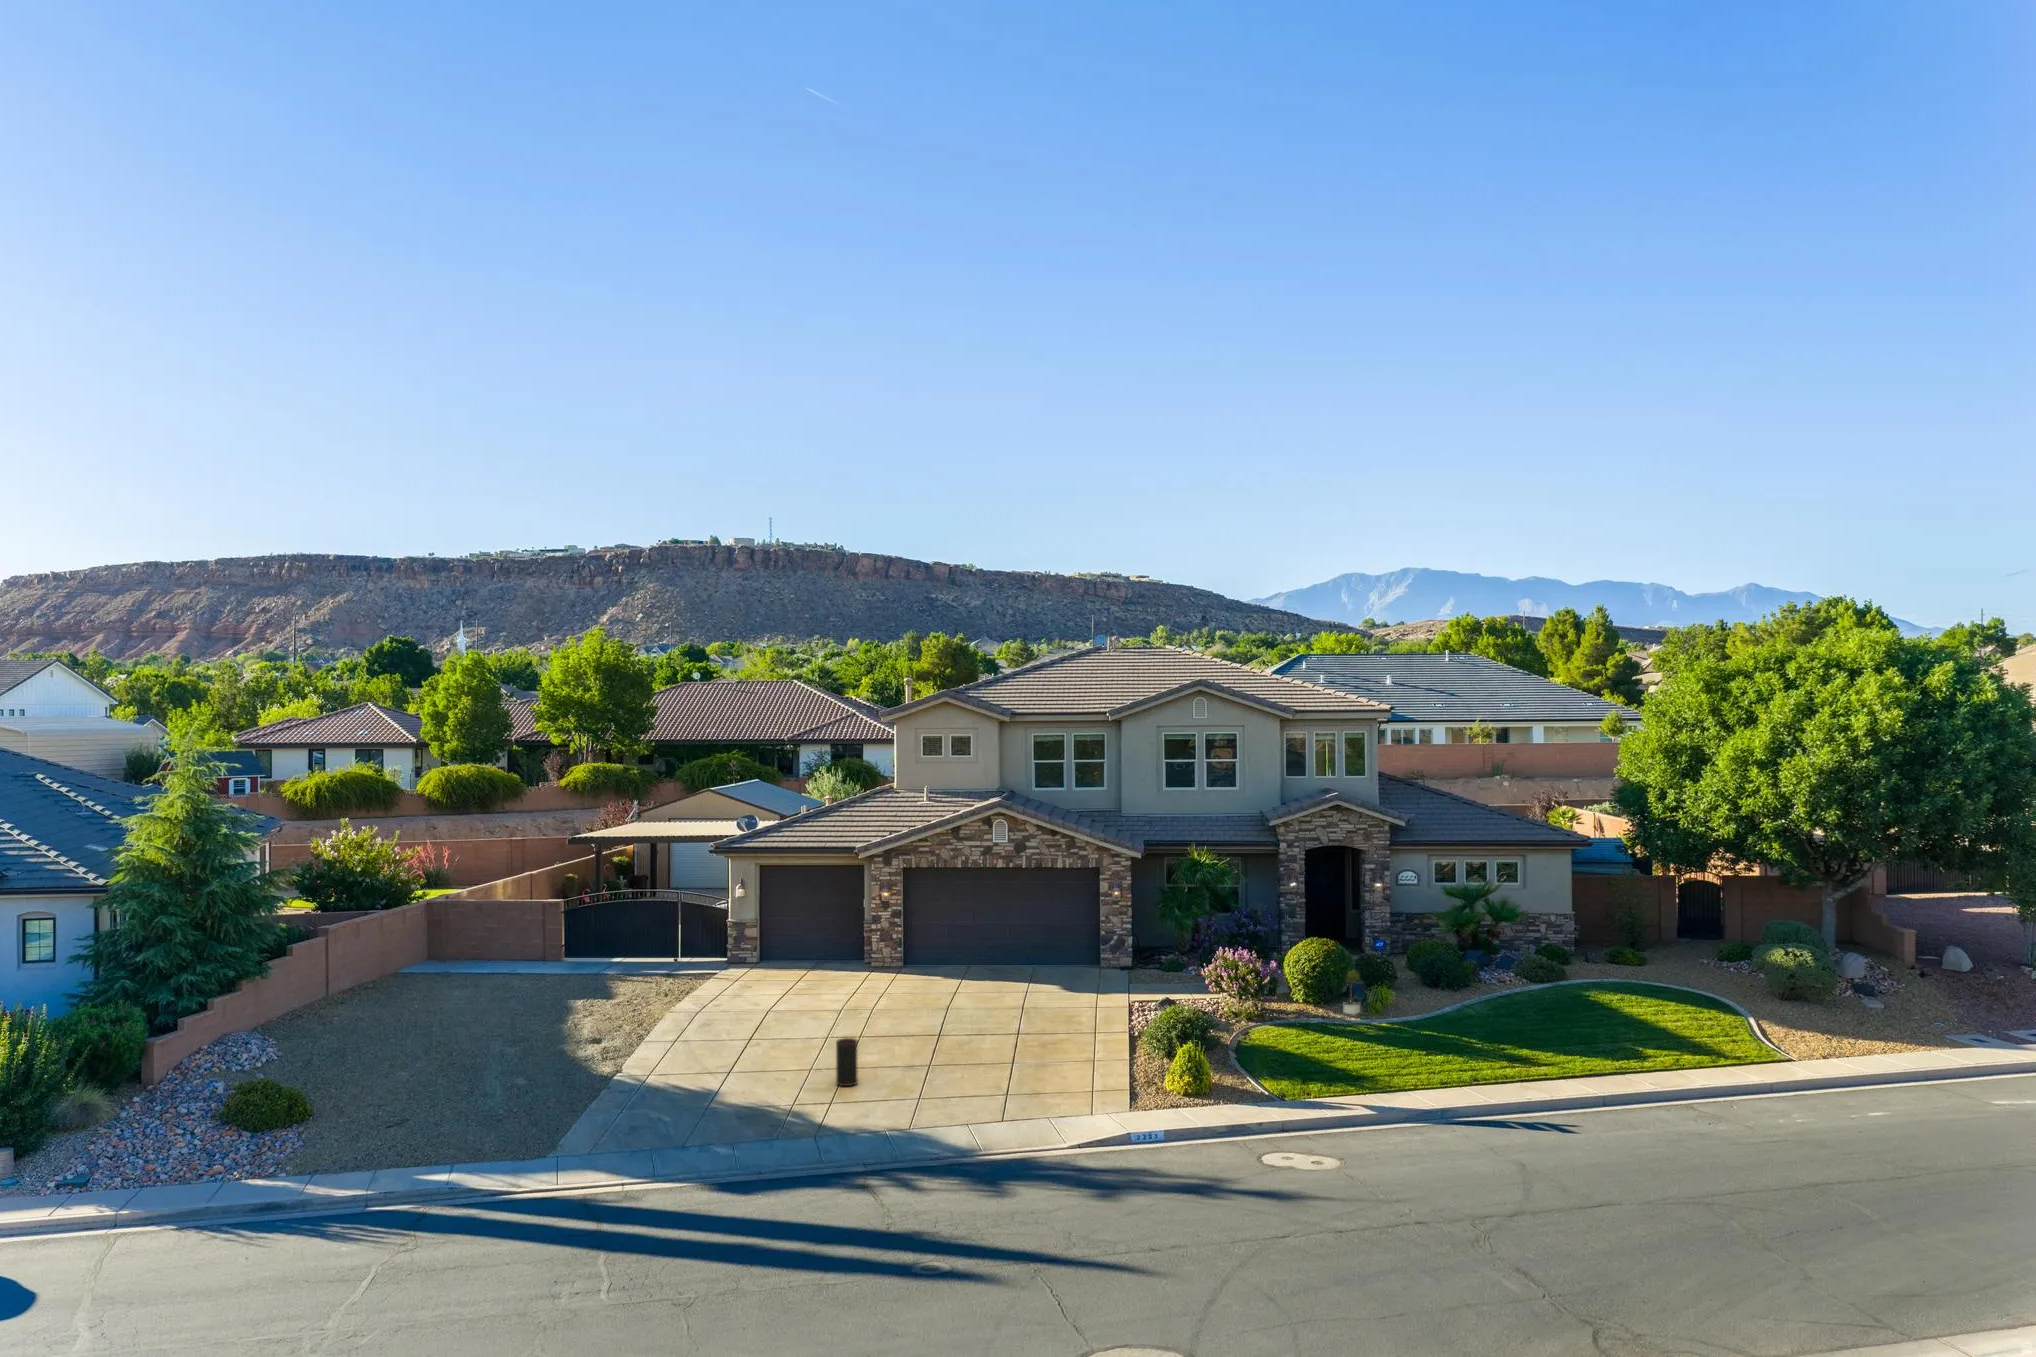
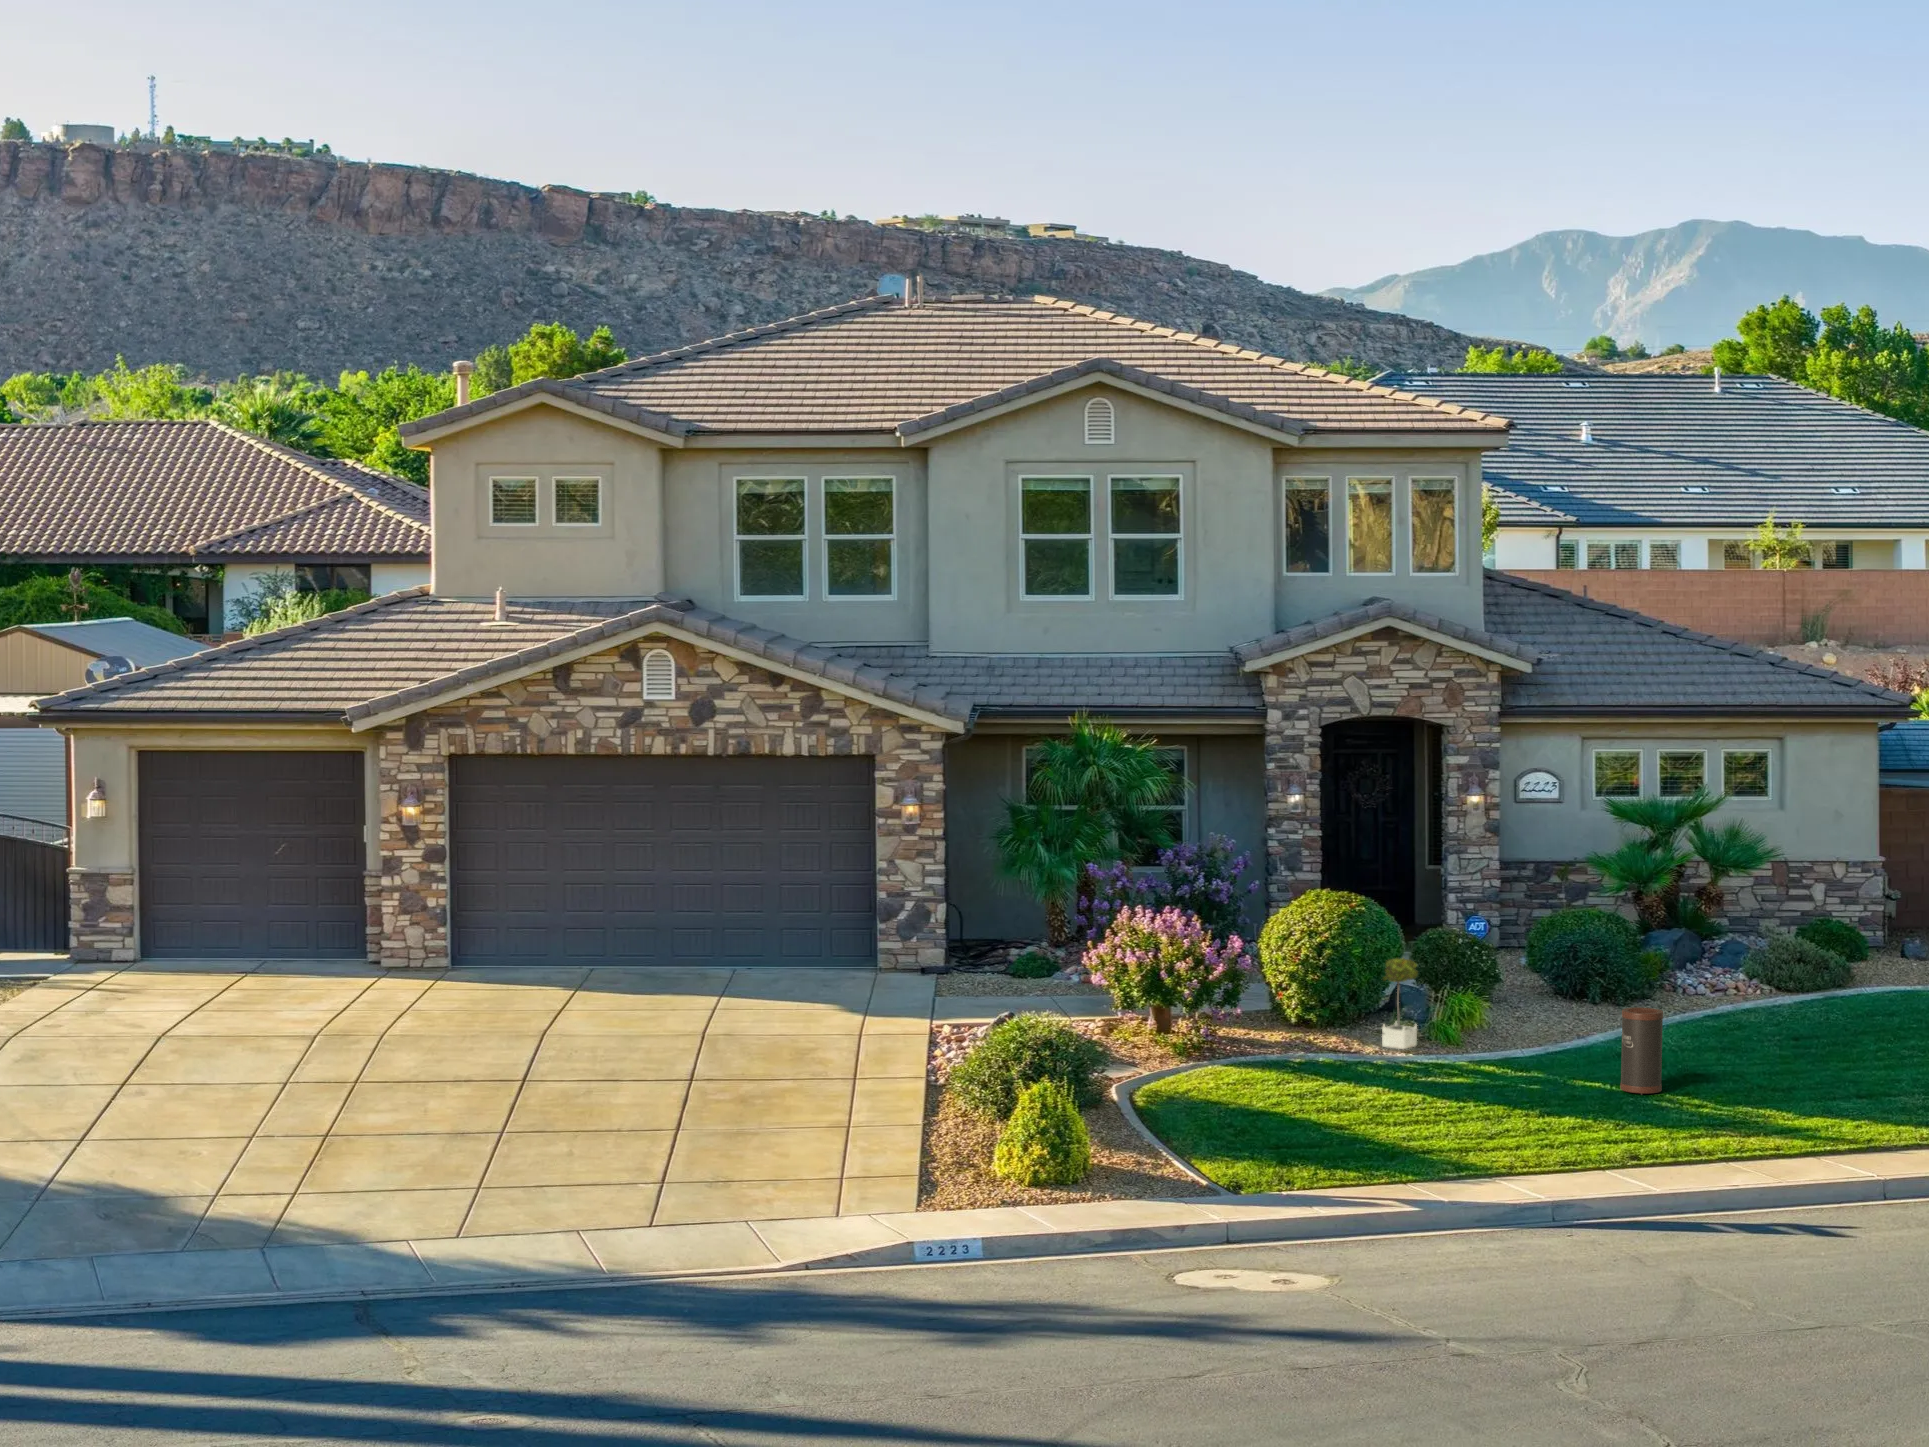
trash can: present [836,1038,858,1086] -> present [1620,1007,1663,1095]

